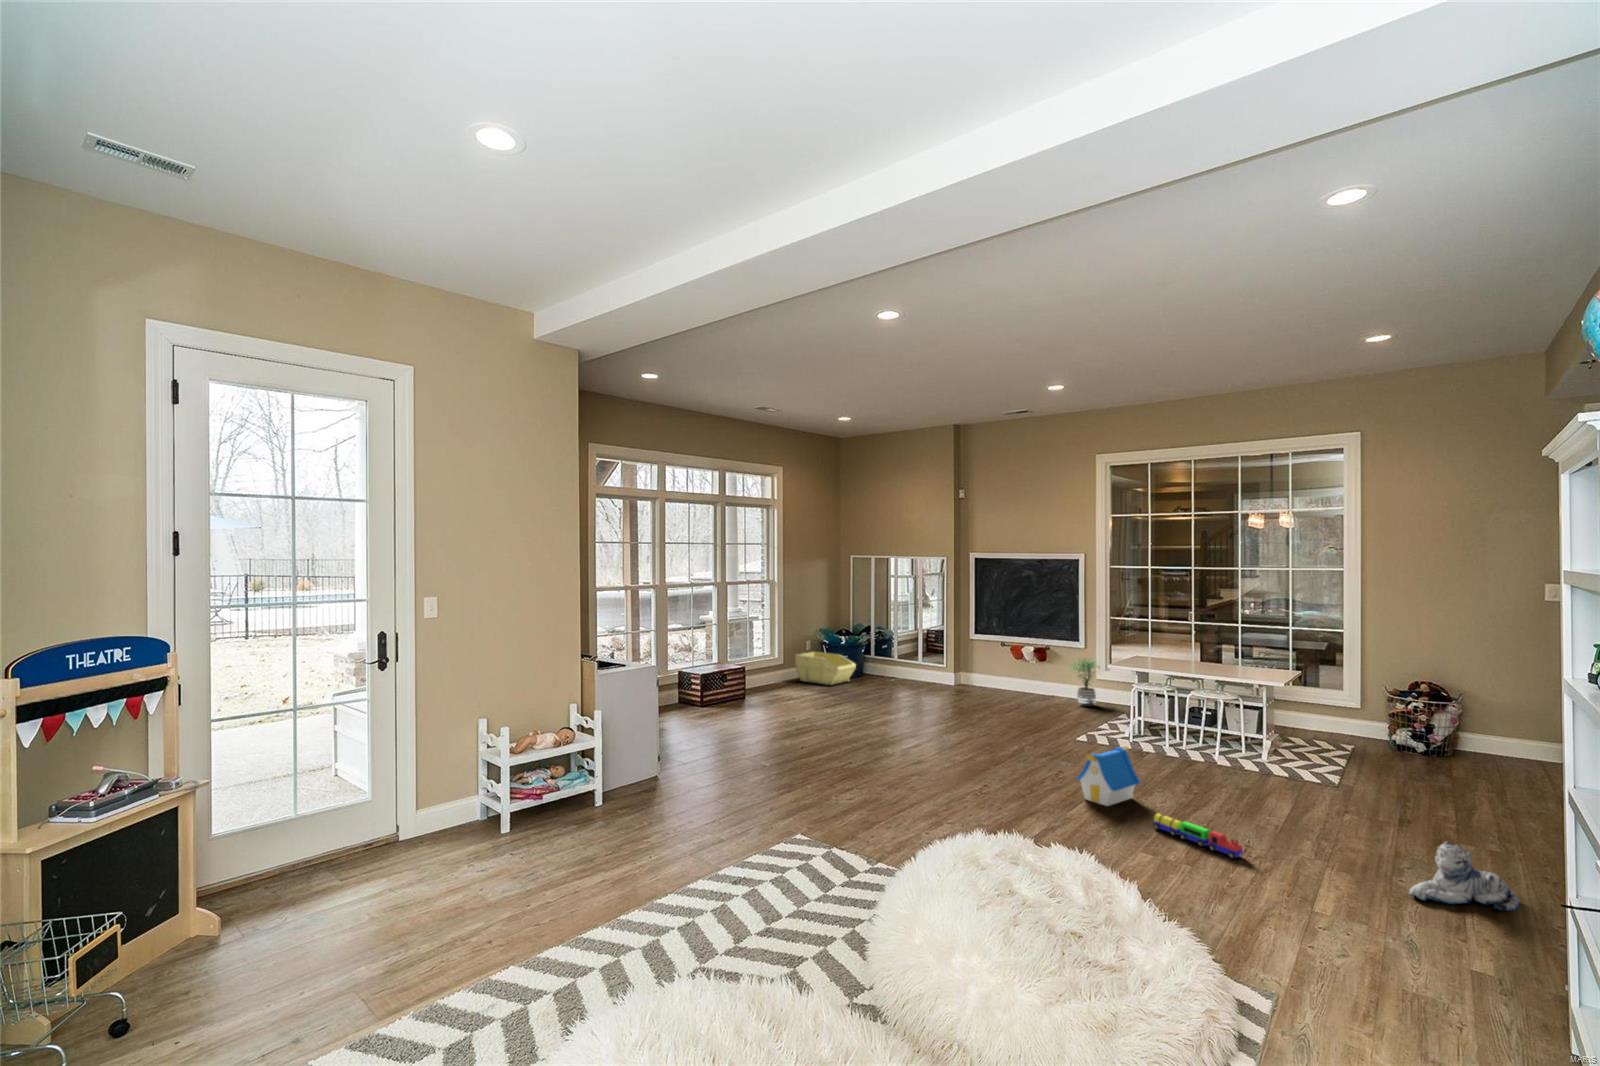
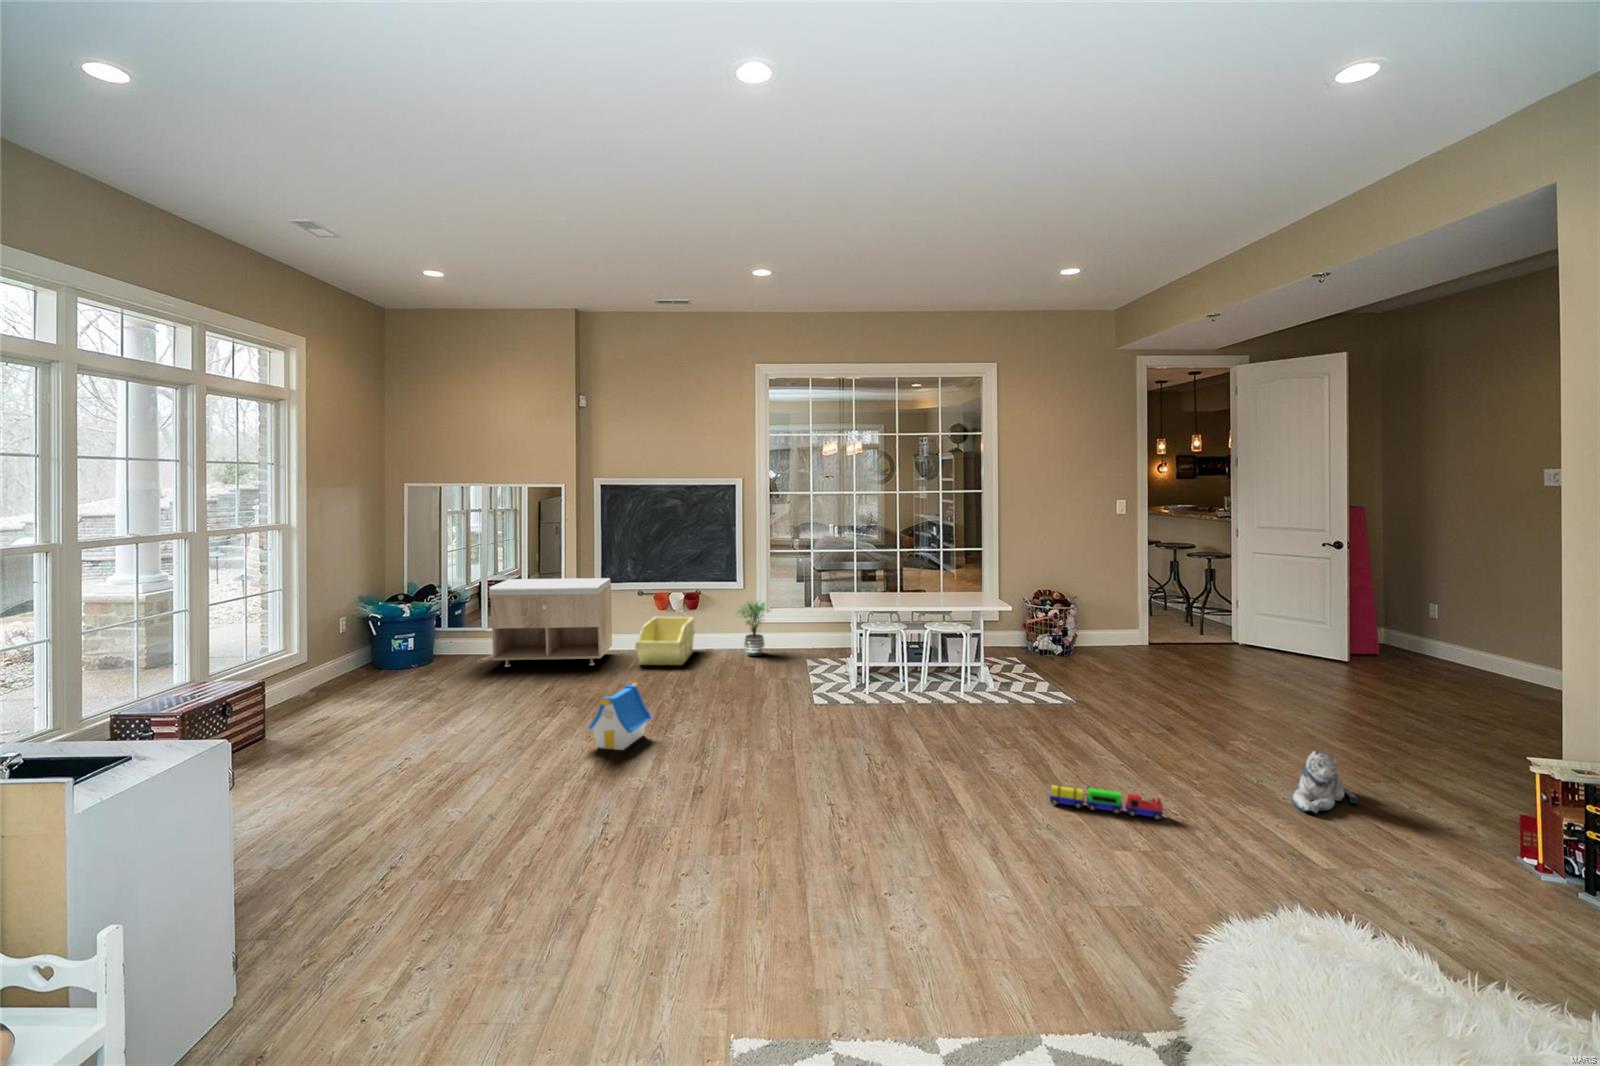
storage bench: none [887,625,977,694] -> present [489,578,612,667]
storage bin: present [795,652,856,685] -> present [635,617,695,665]
toy house: present [1077,746,1141,806] -> present [588,682,652,750]

